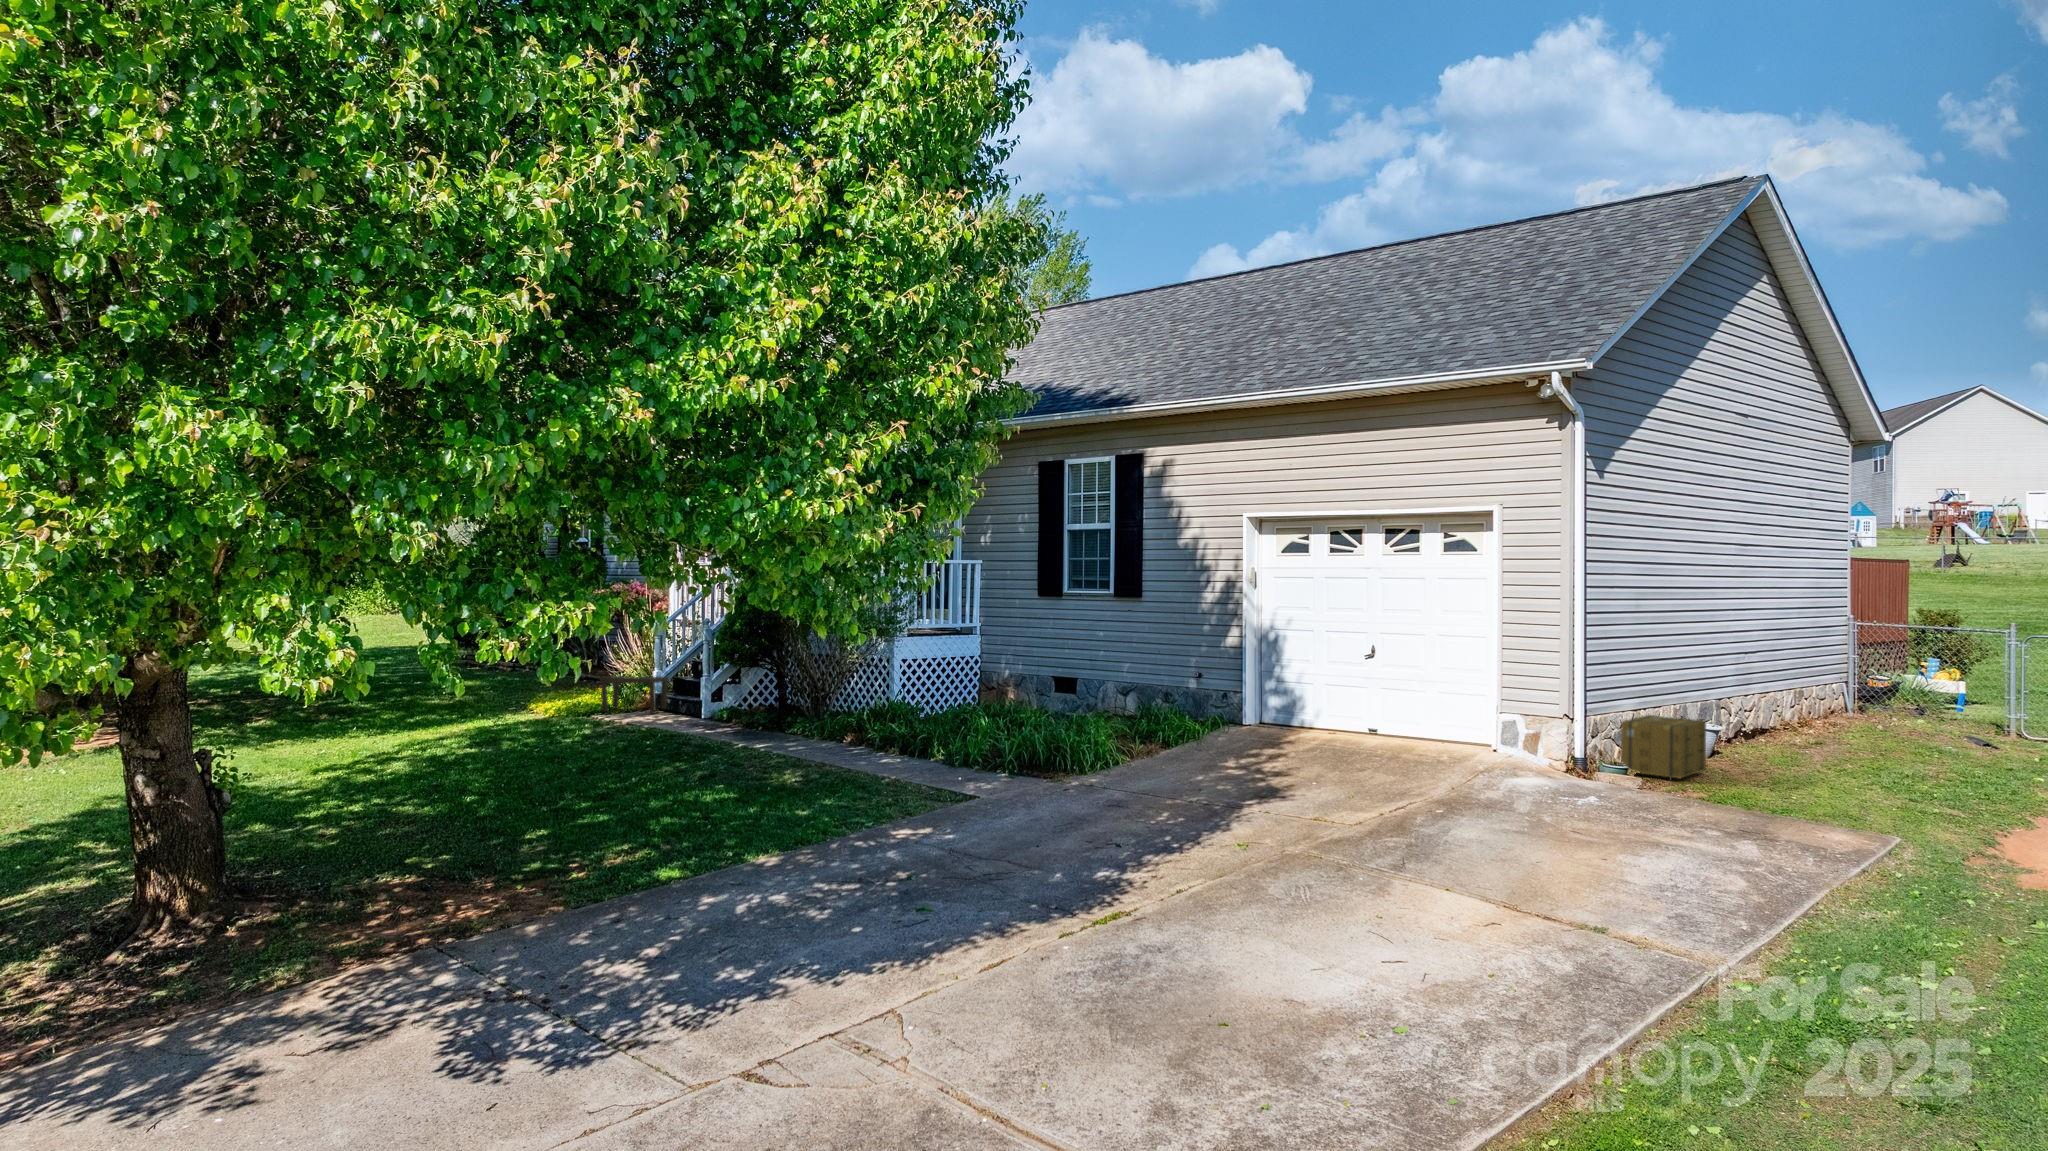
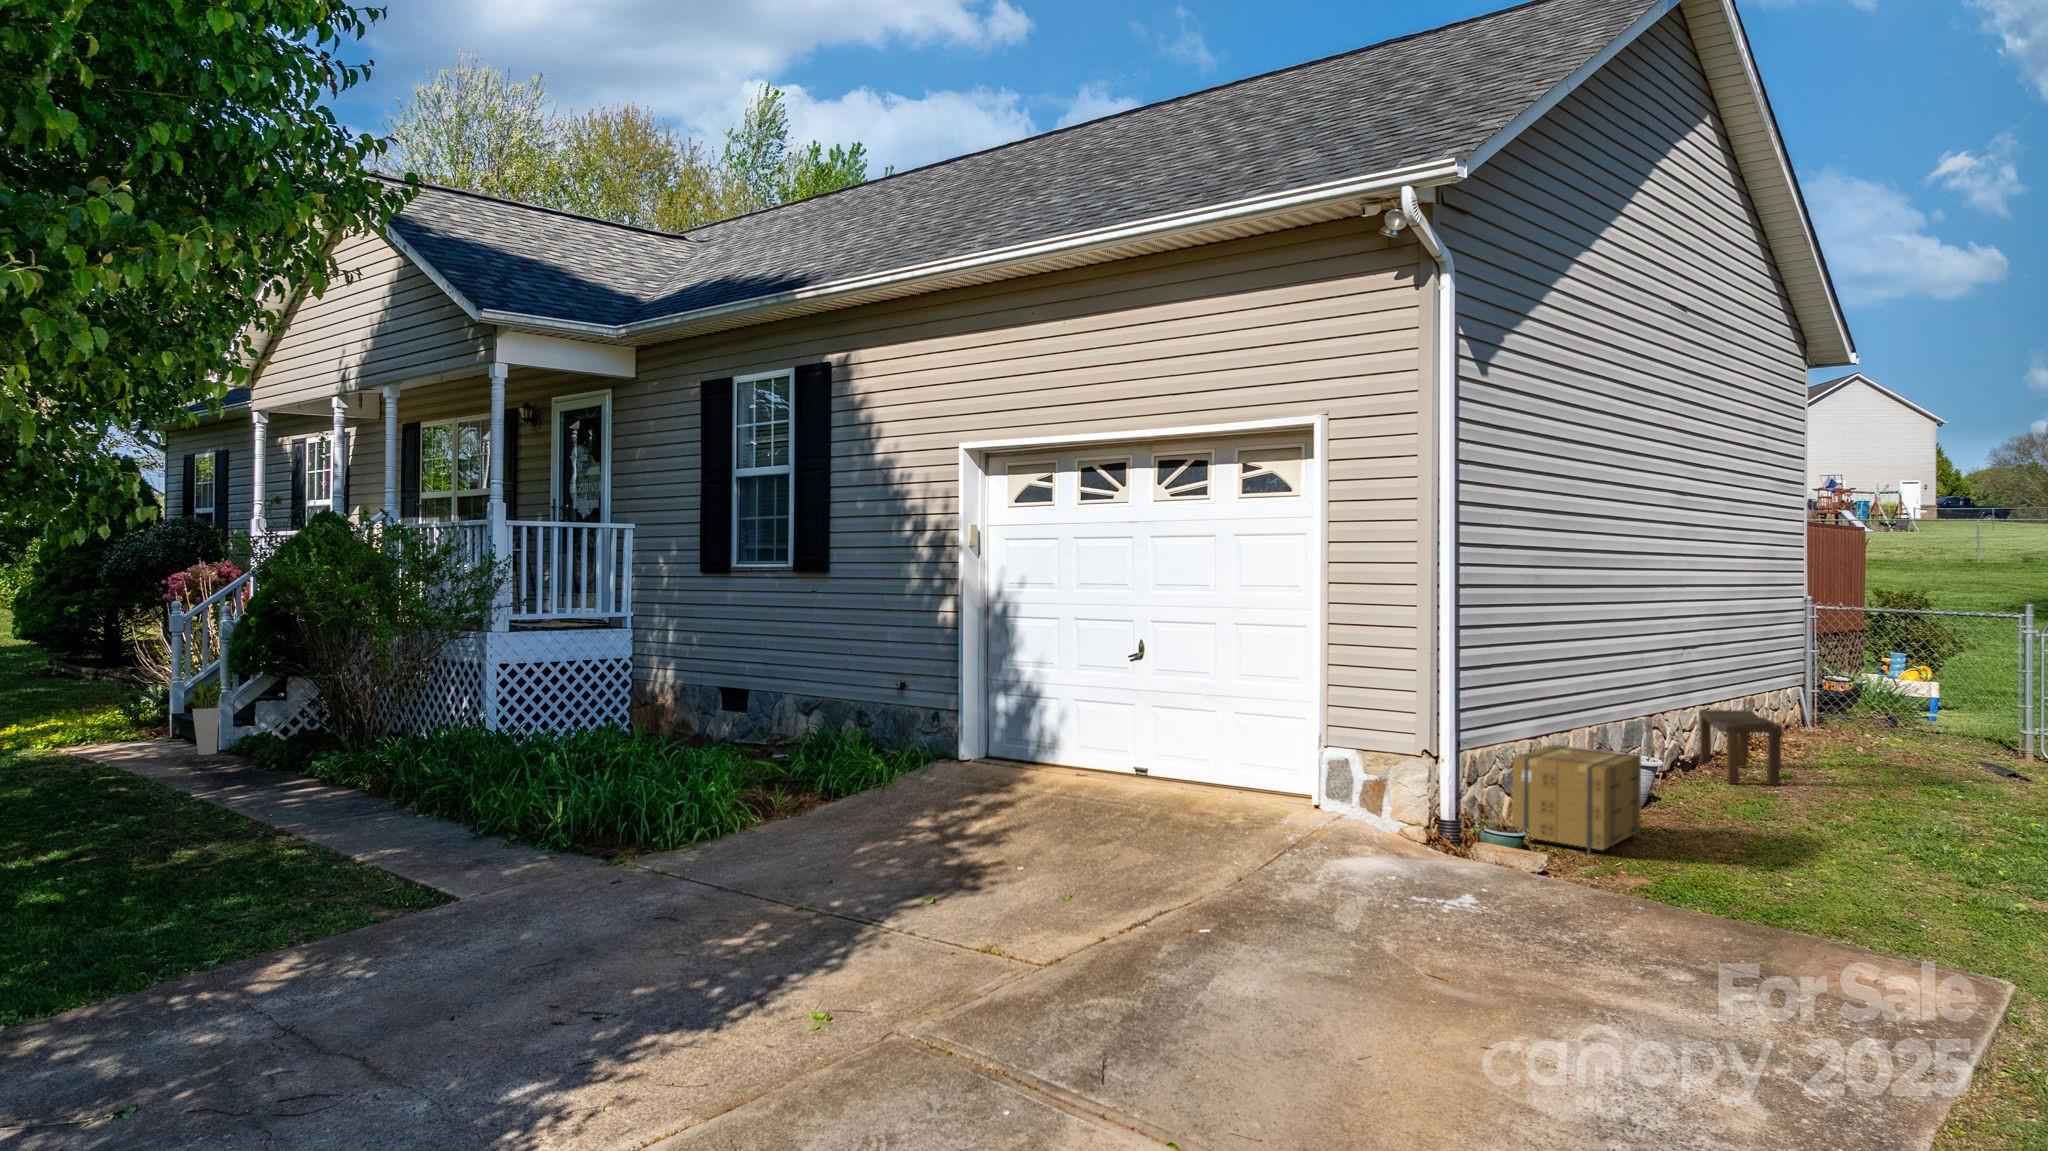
planter: none [690,669,717,719] -> present [189,681,225,755]
bench: present [600,676,669,714] -> present [1699,710,1782,785]

